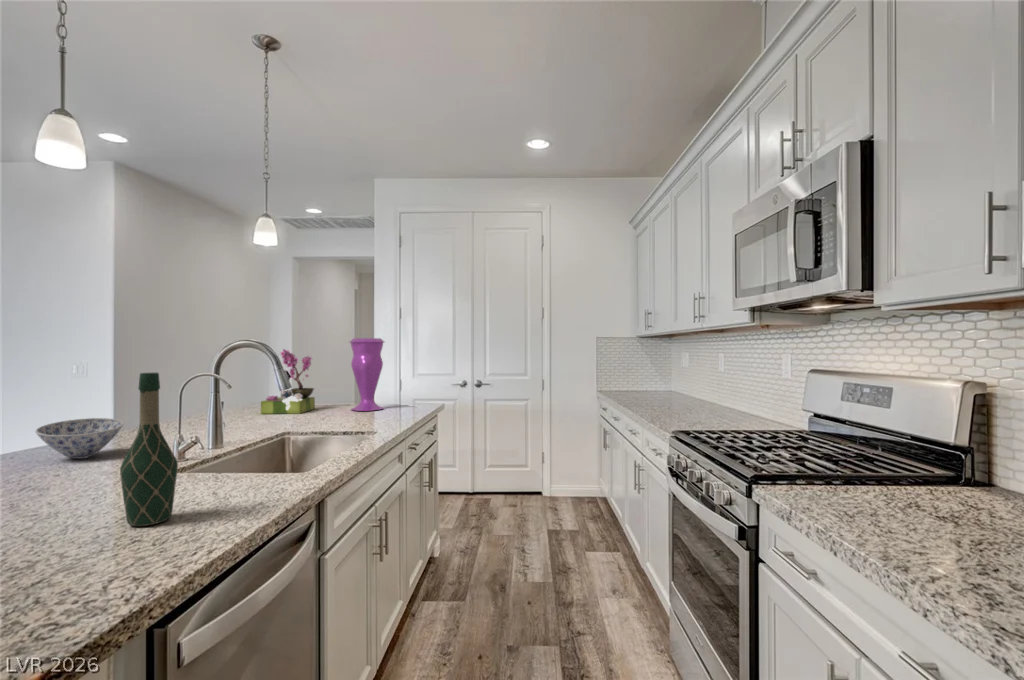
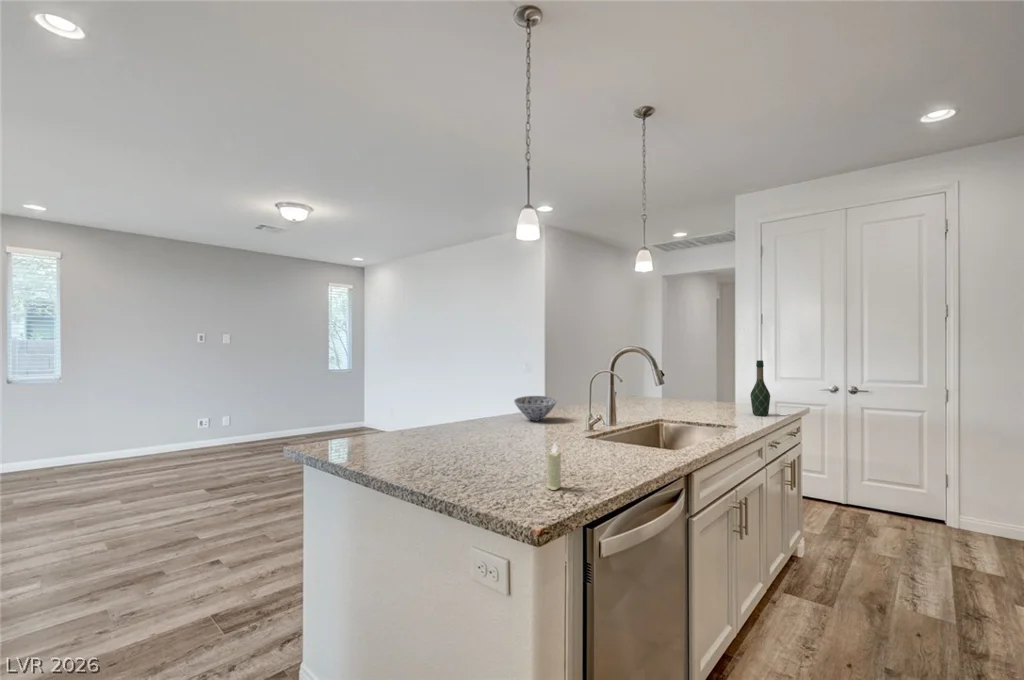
vase: present [350,338,384,411] -> none [710,343,746,408]
flower arrangement: present [261,349,315,414] -> none [640,351,682,405]
wine bottle: present [120,373,178,526] -> present [750,360,770,416]
candle: none [72,496,107,581] -> present [546,443,561,490]

